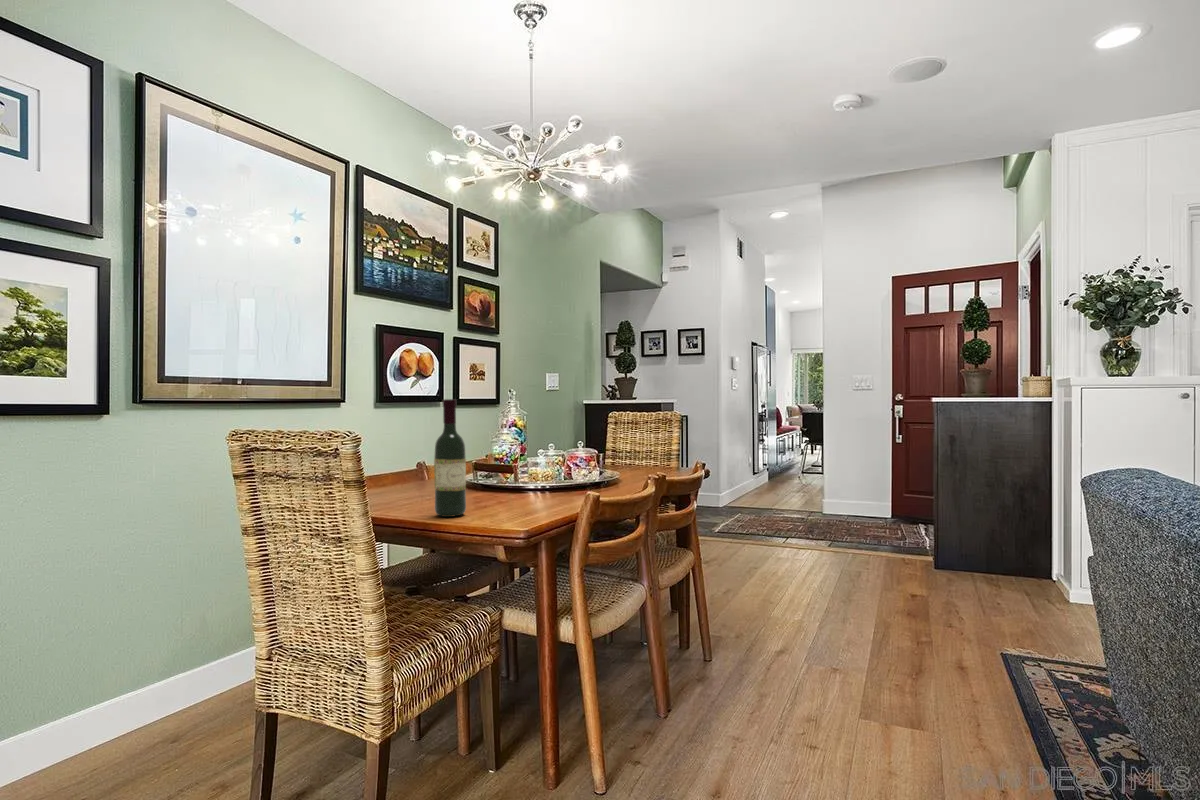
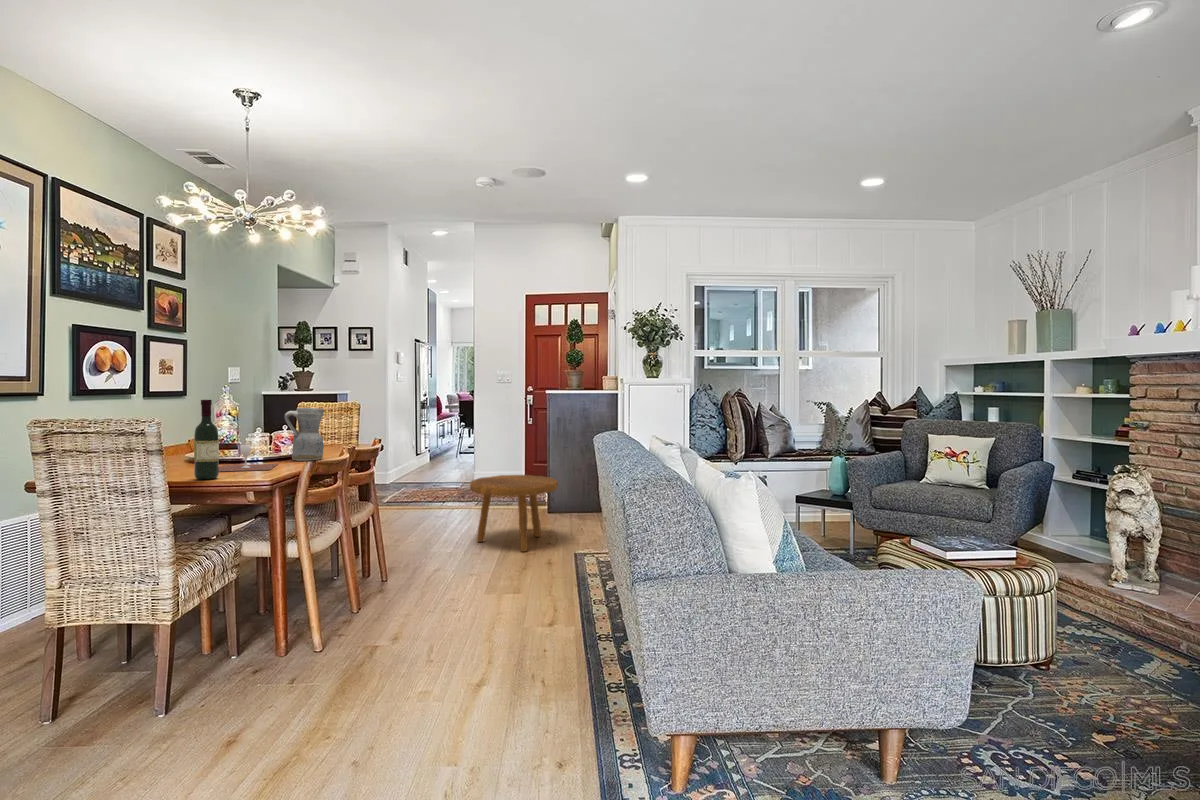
ceramic pitcher: none [571,414,622,489] -> present [285,408,324,461]
wine glass: none [468,464,560,504] -> present [219,444,278,471]
footstool: none [830,515,976,642] -> present [470,475,558,552]

